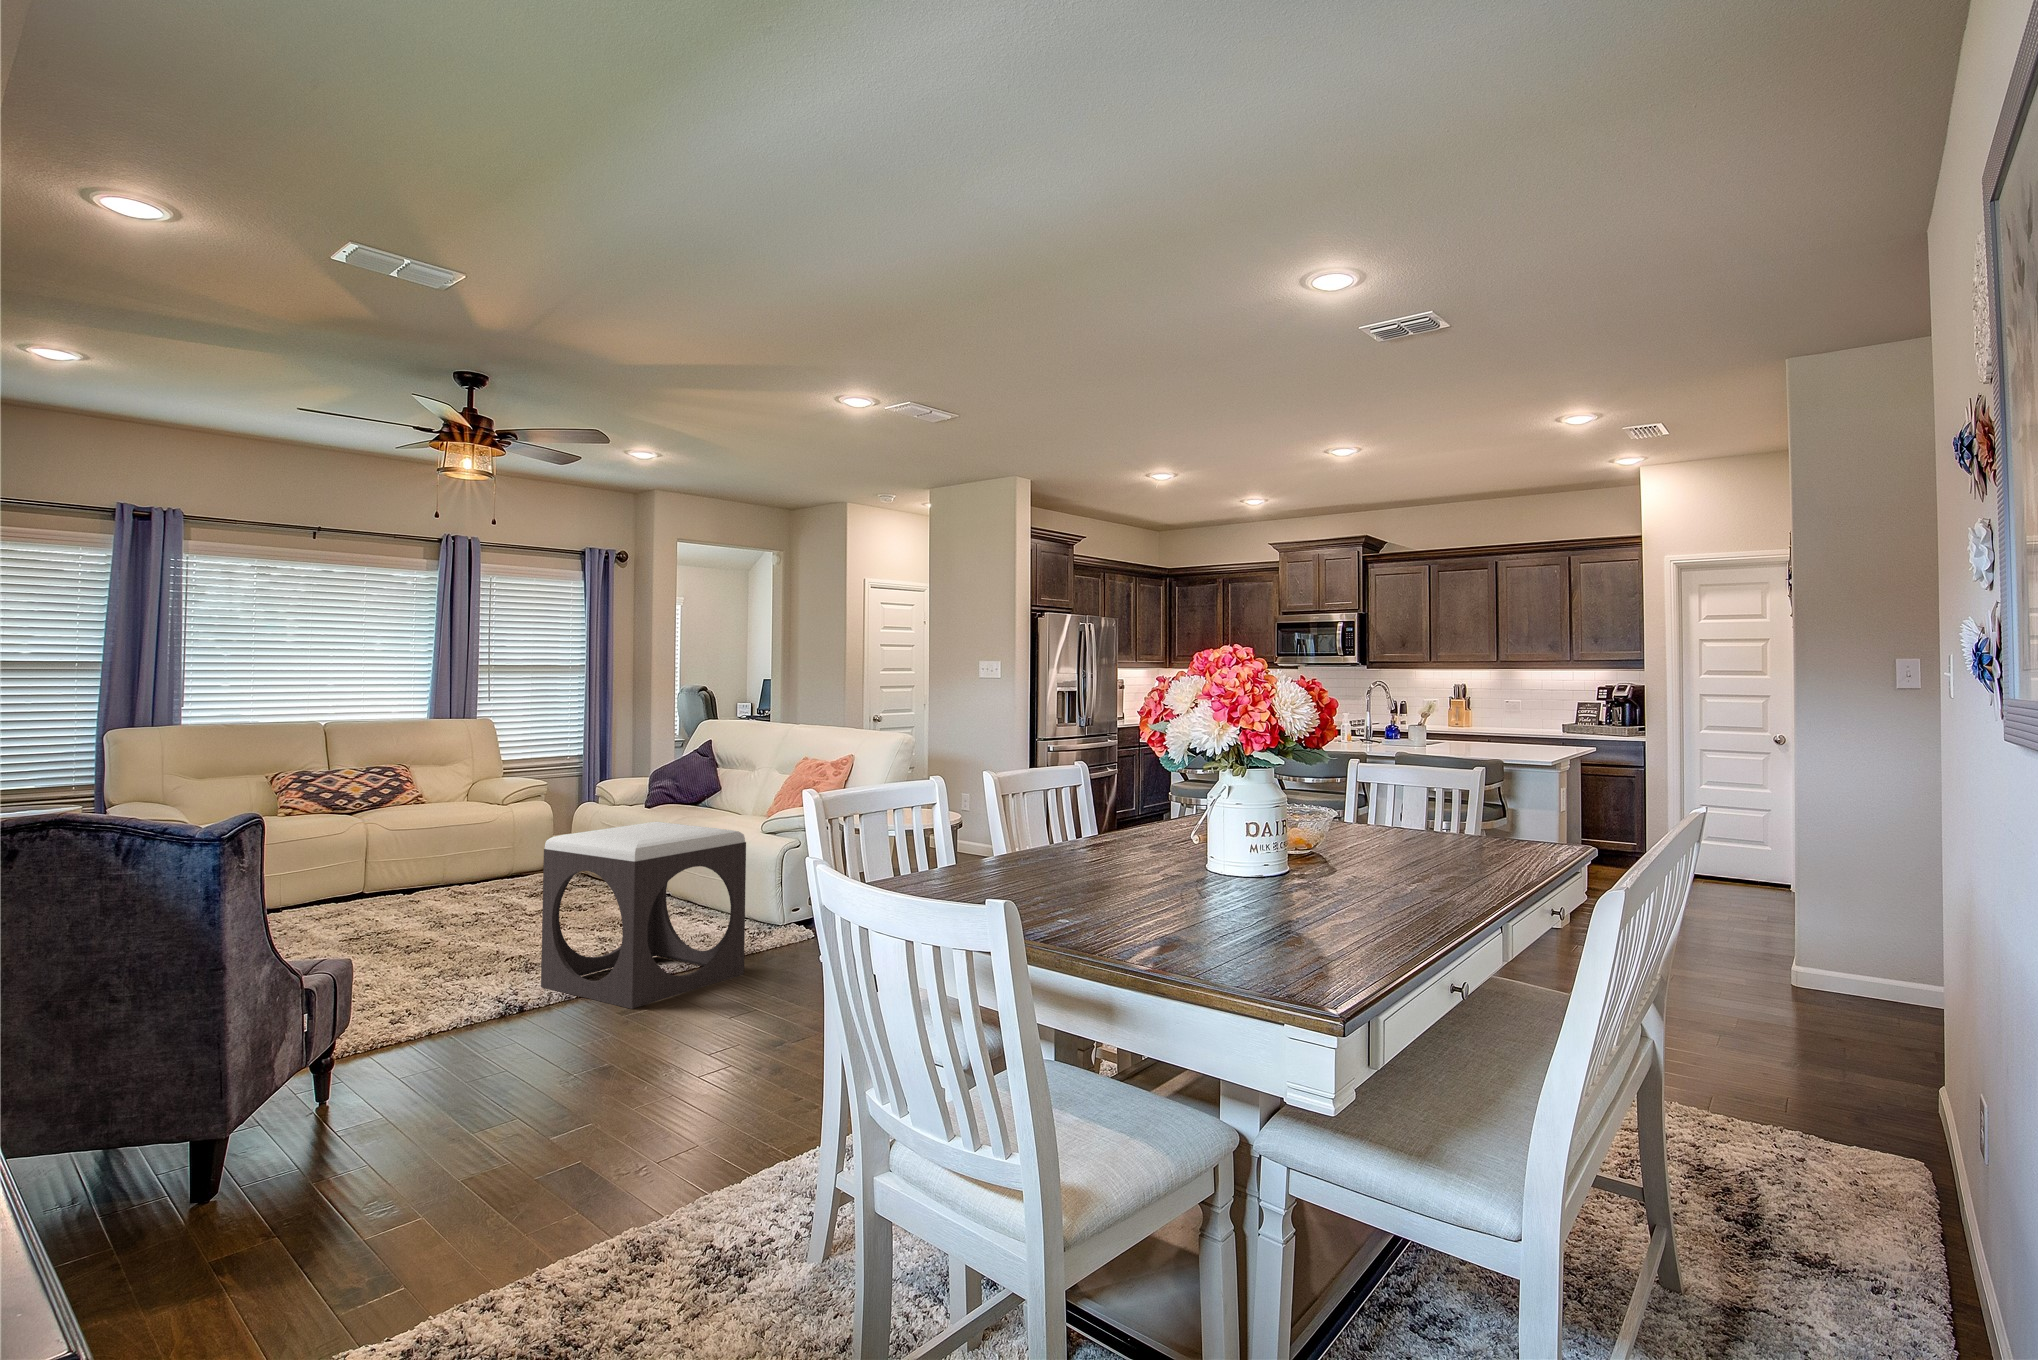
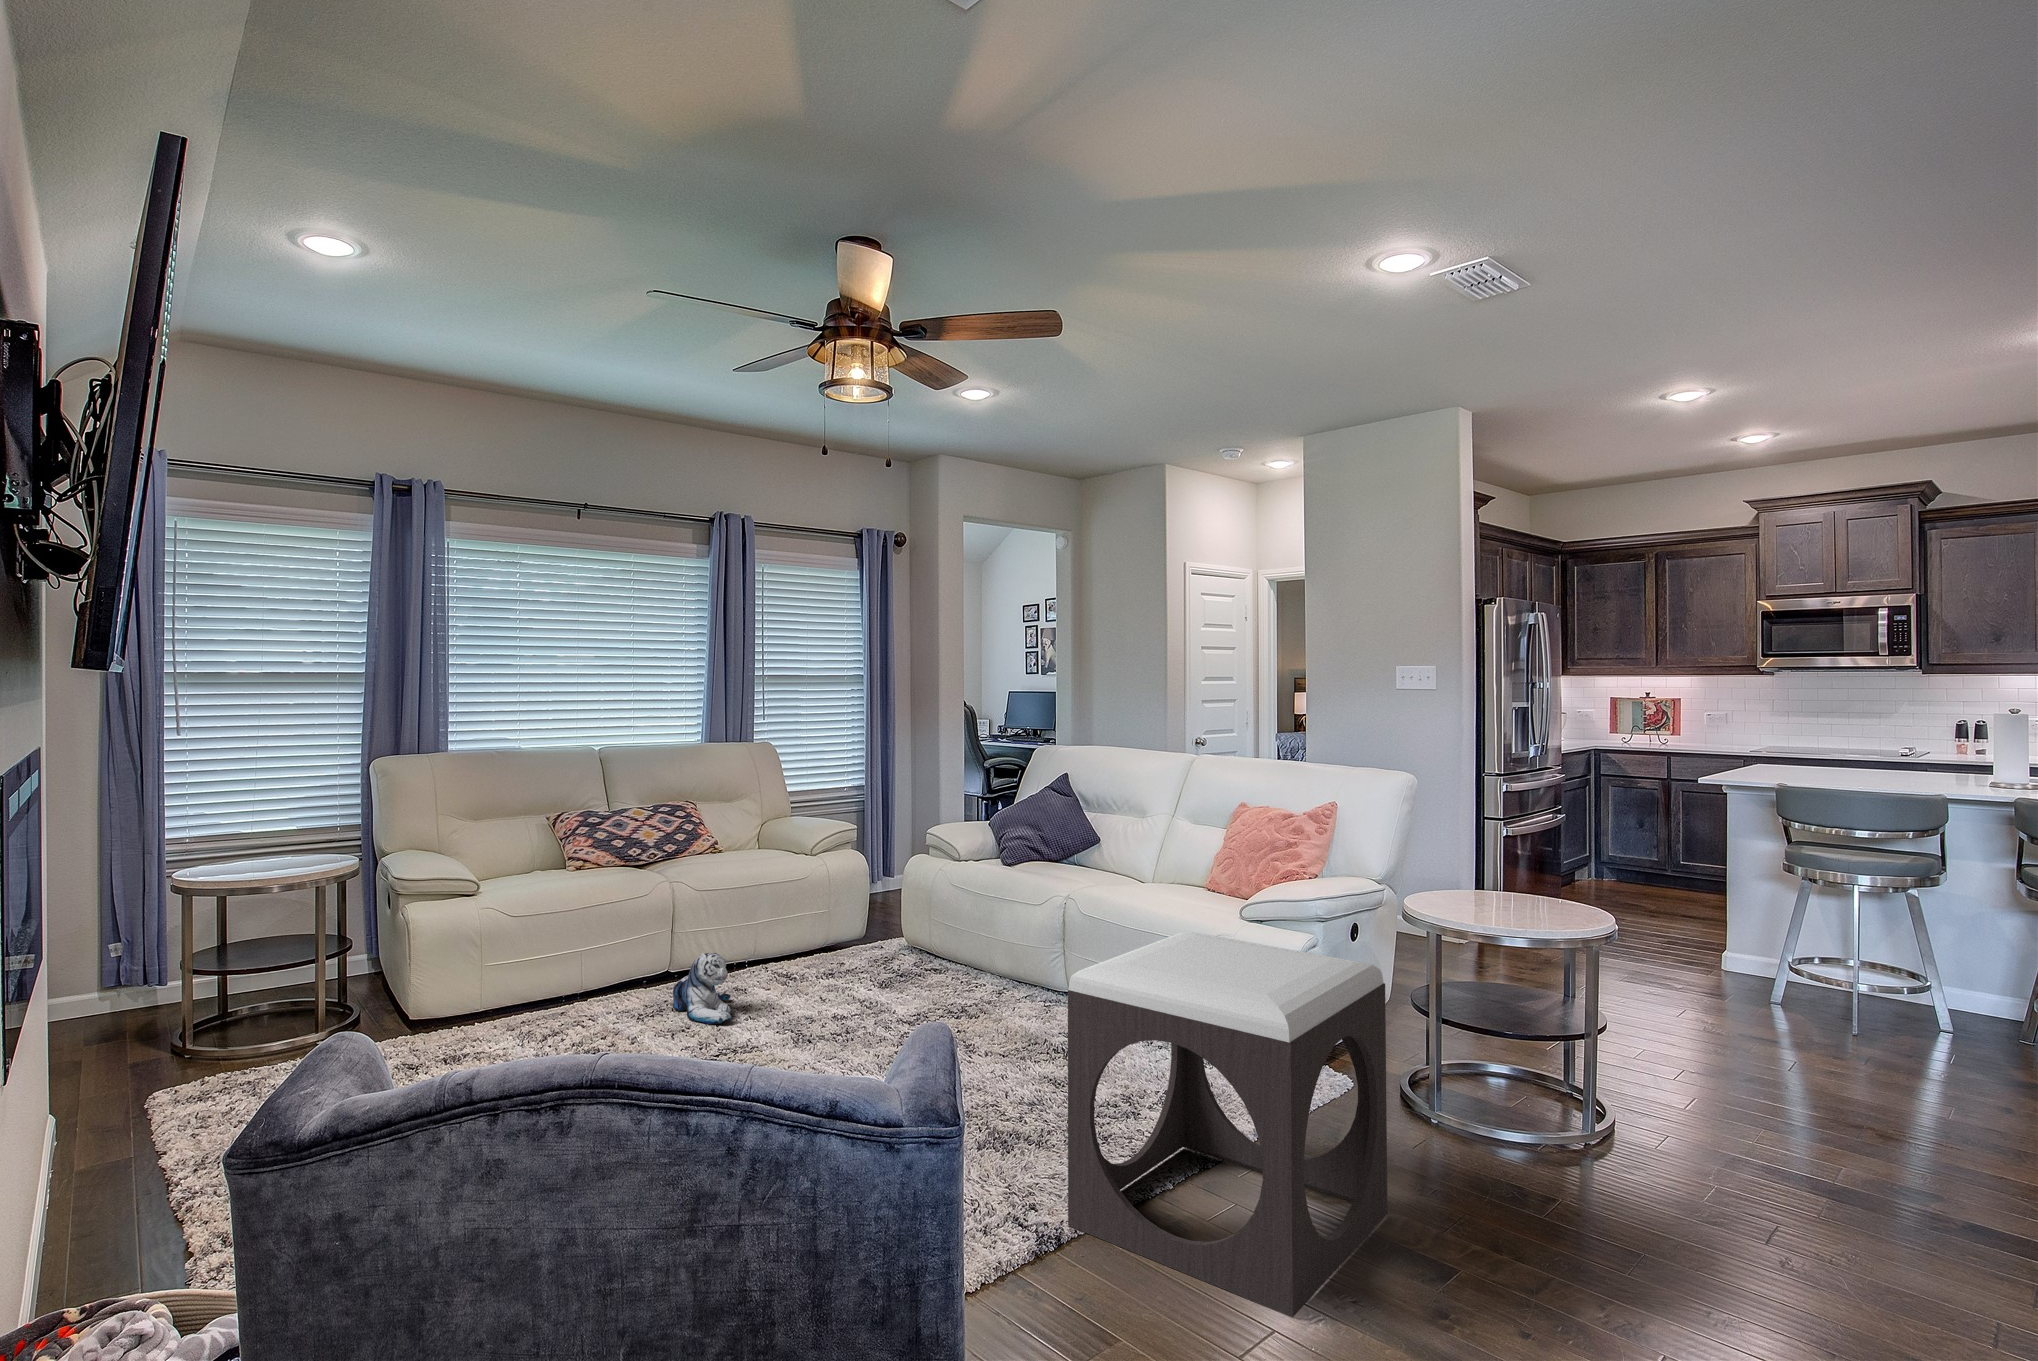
plush toy: none [353,868,404,917] -> present [673,953,731,1024]

